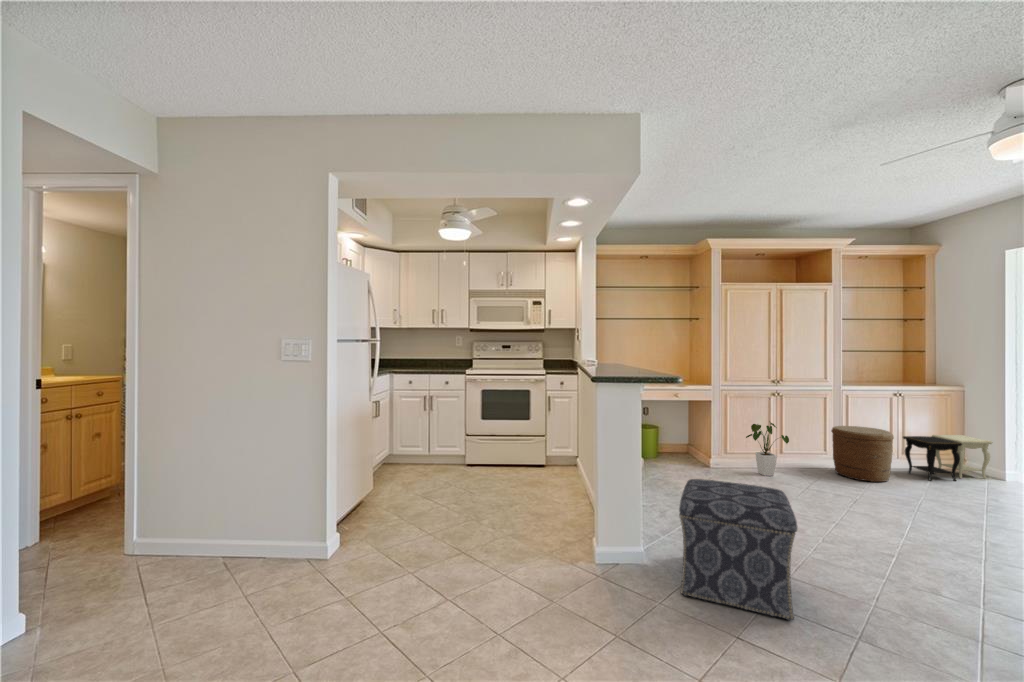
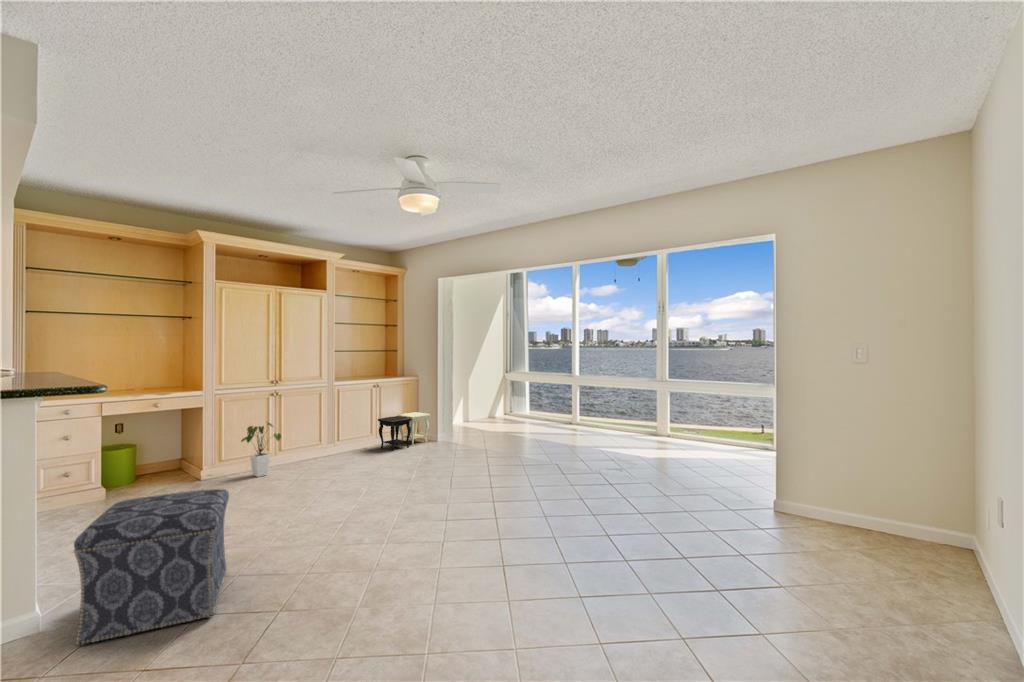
woven basket: present [831,426,894,482] -> none [323,415,368,462]

